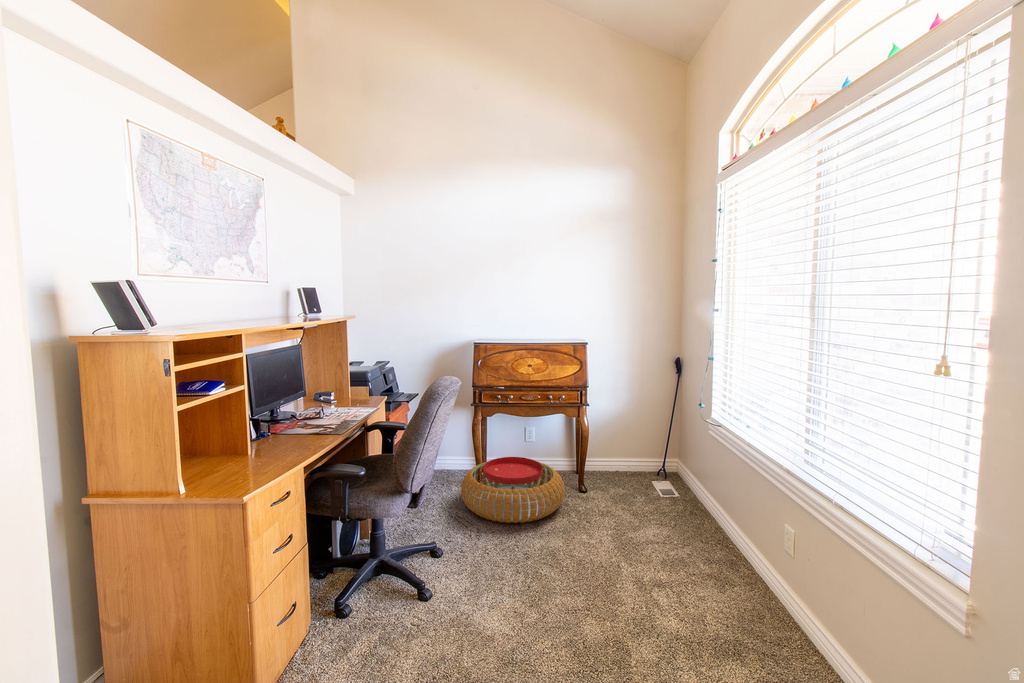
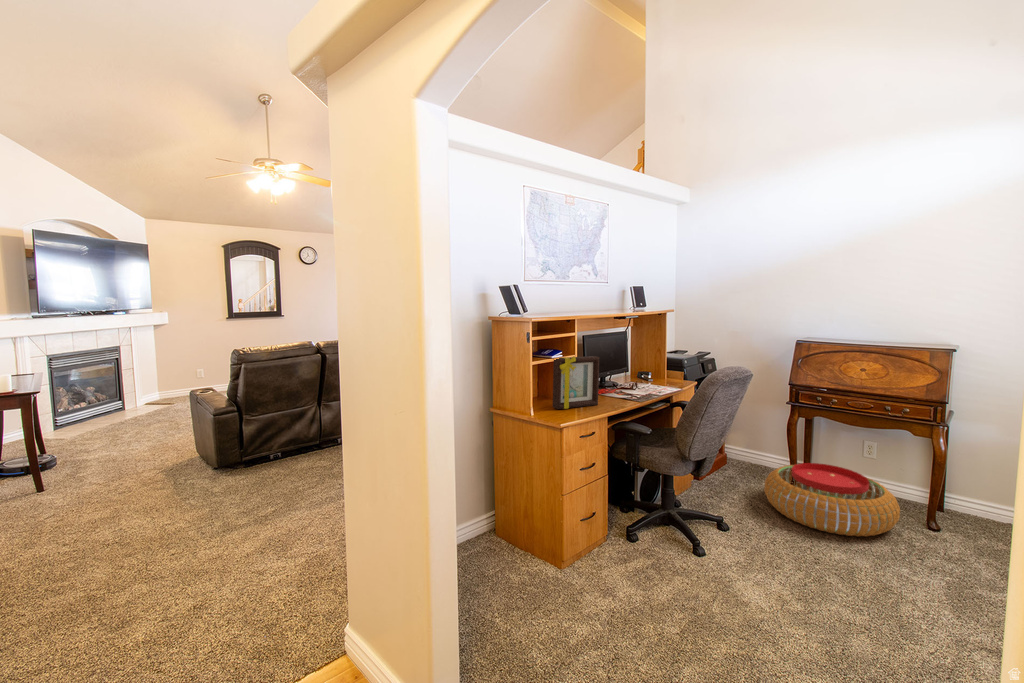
picture frame: none [213,384,285,471] -> present [553,356,599,409]

